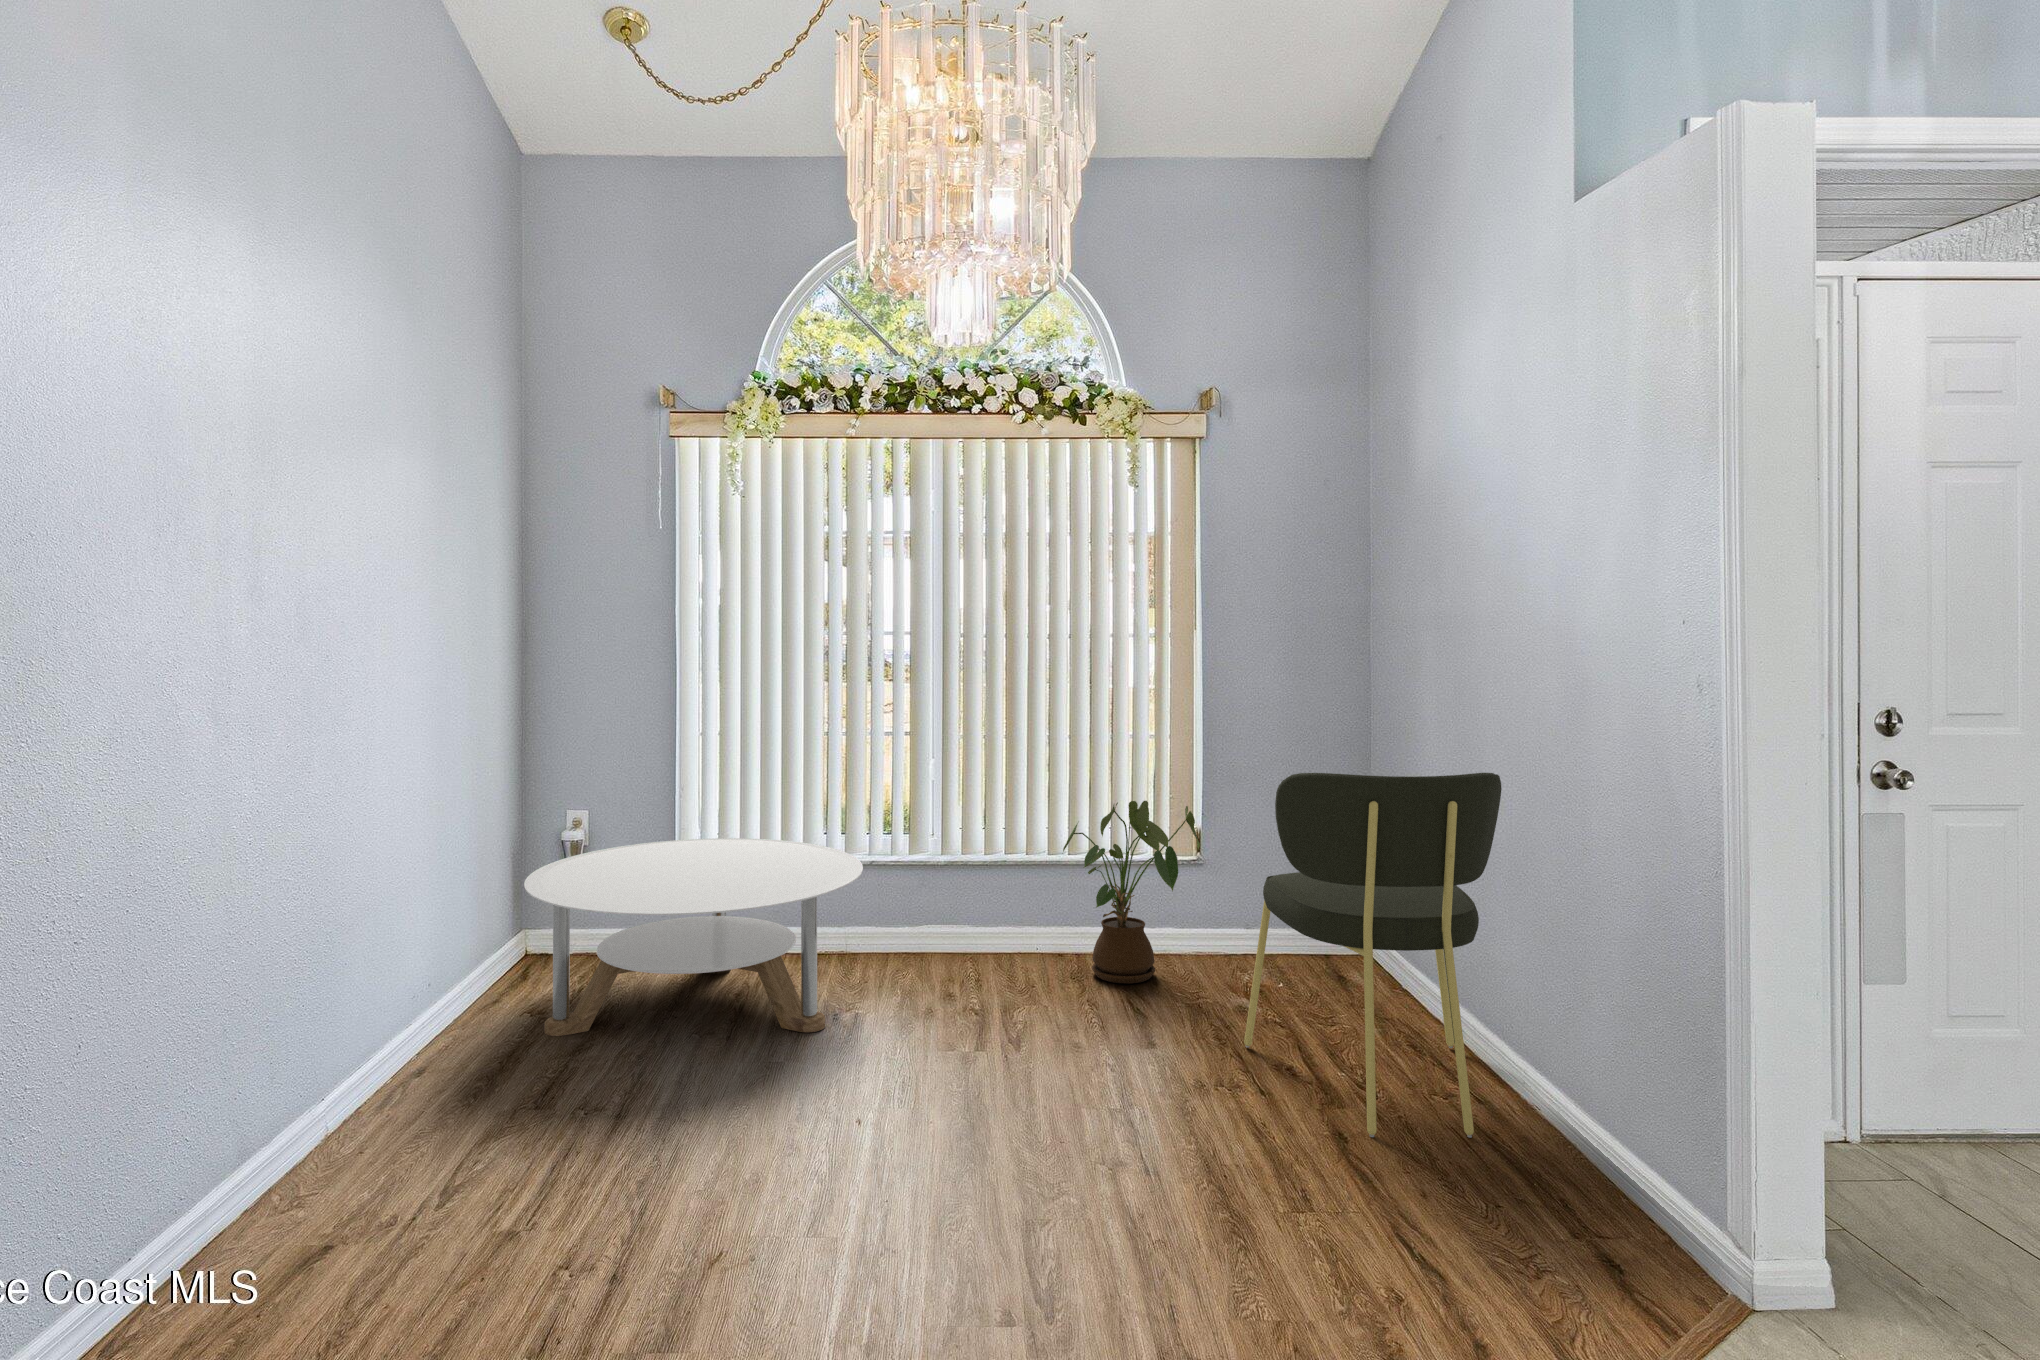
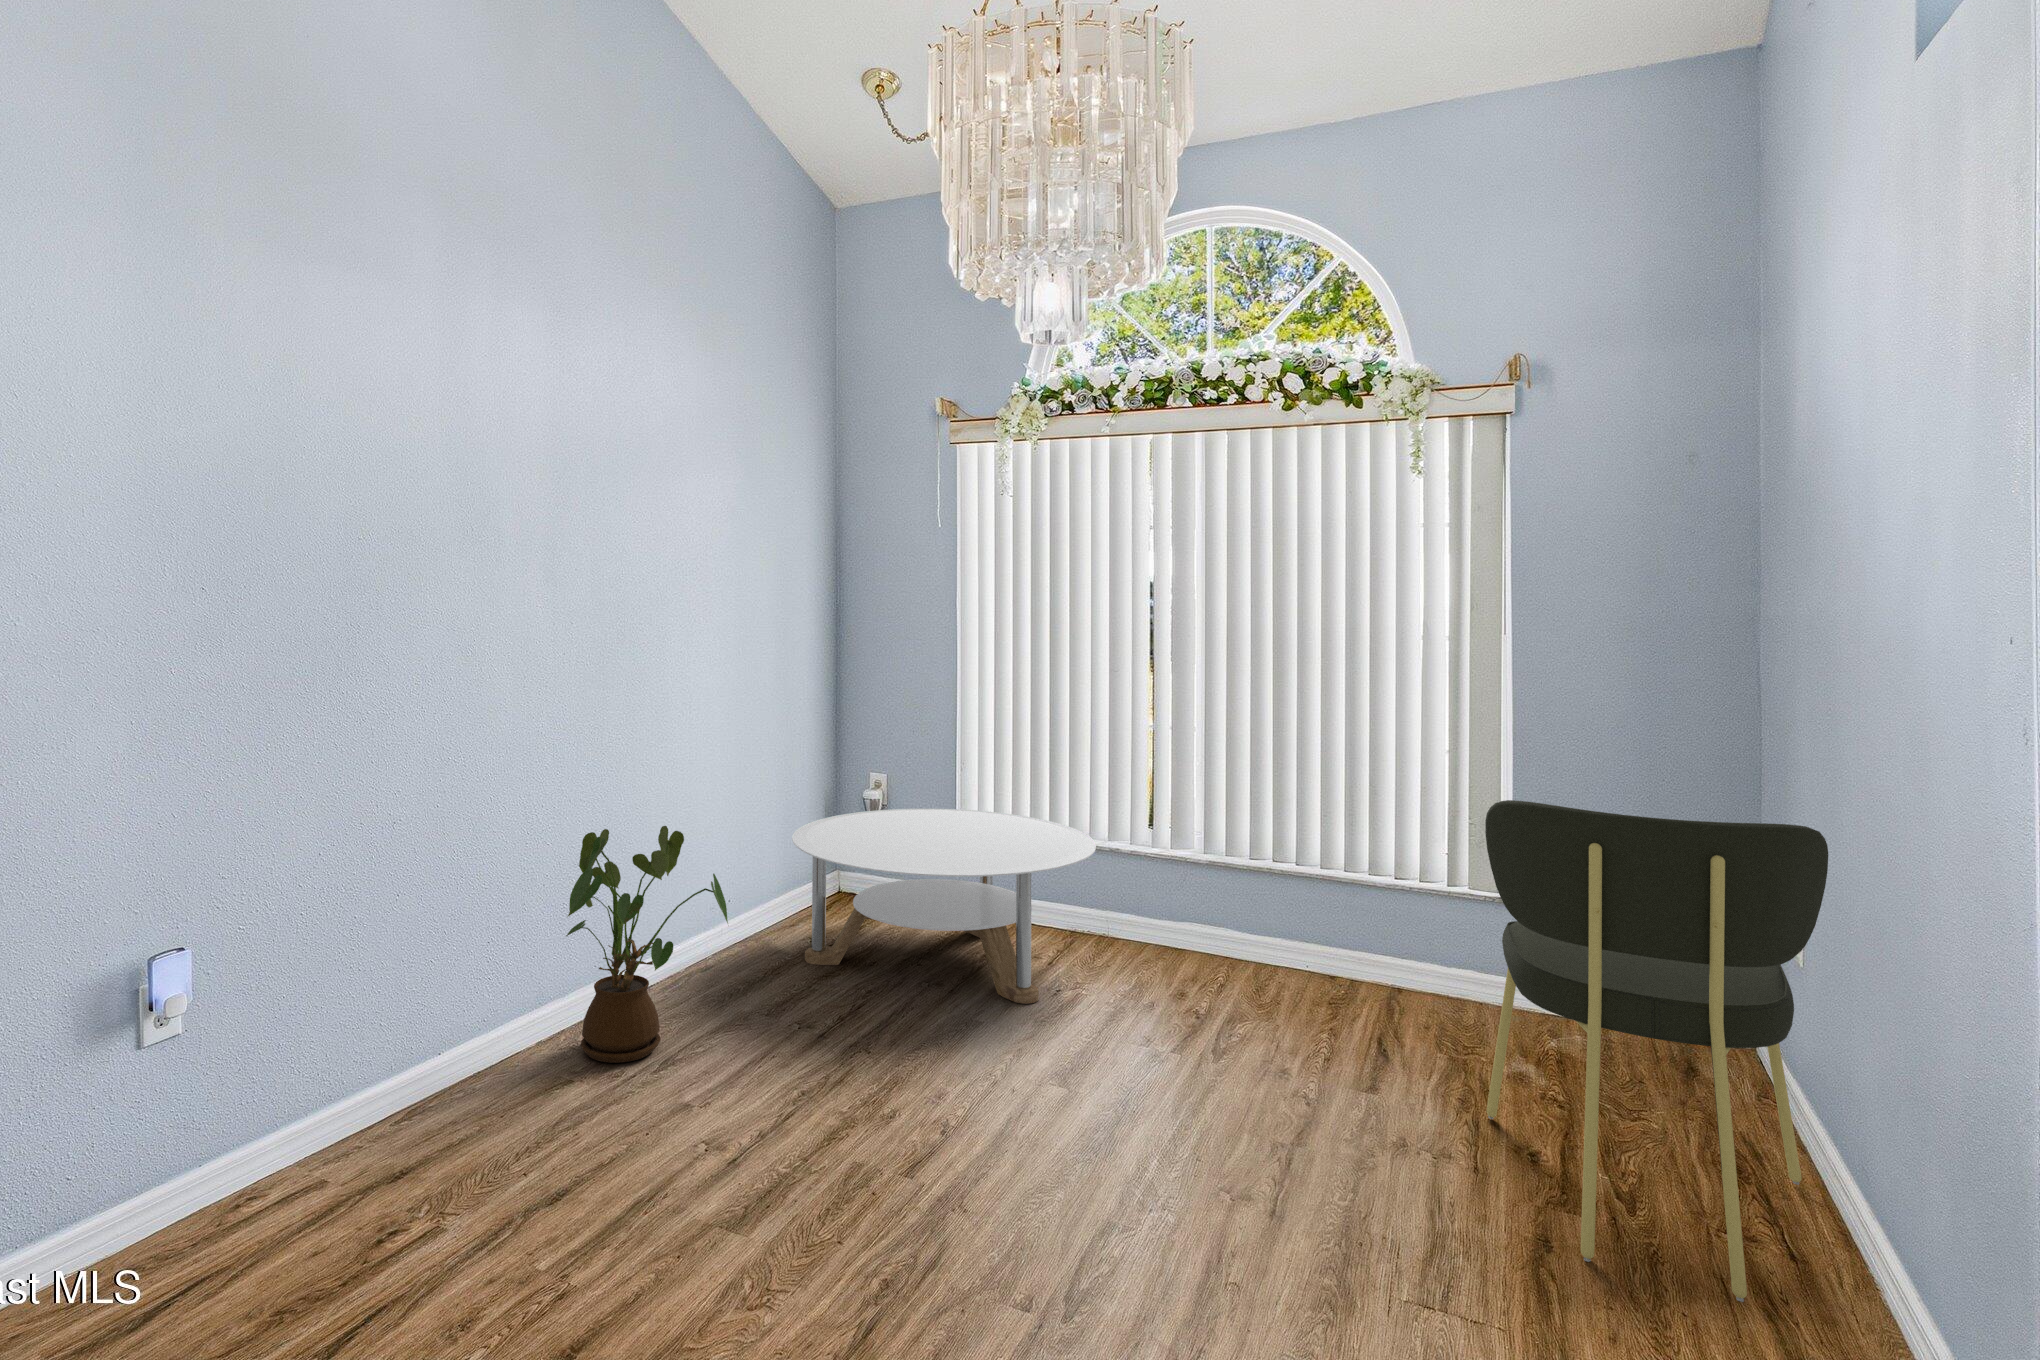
house plant: present [1063,801,1200,984] -> present [566,826,728,1063]

